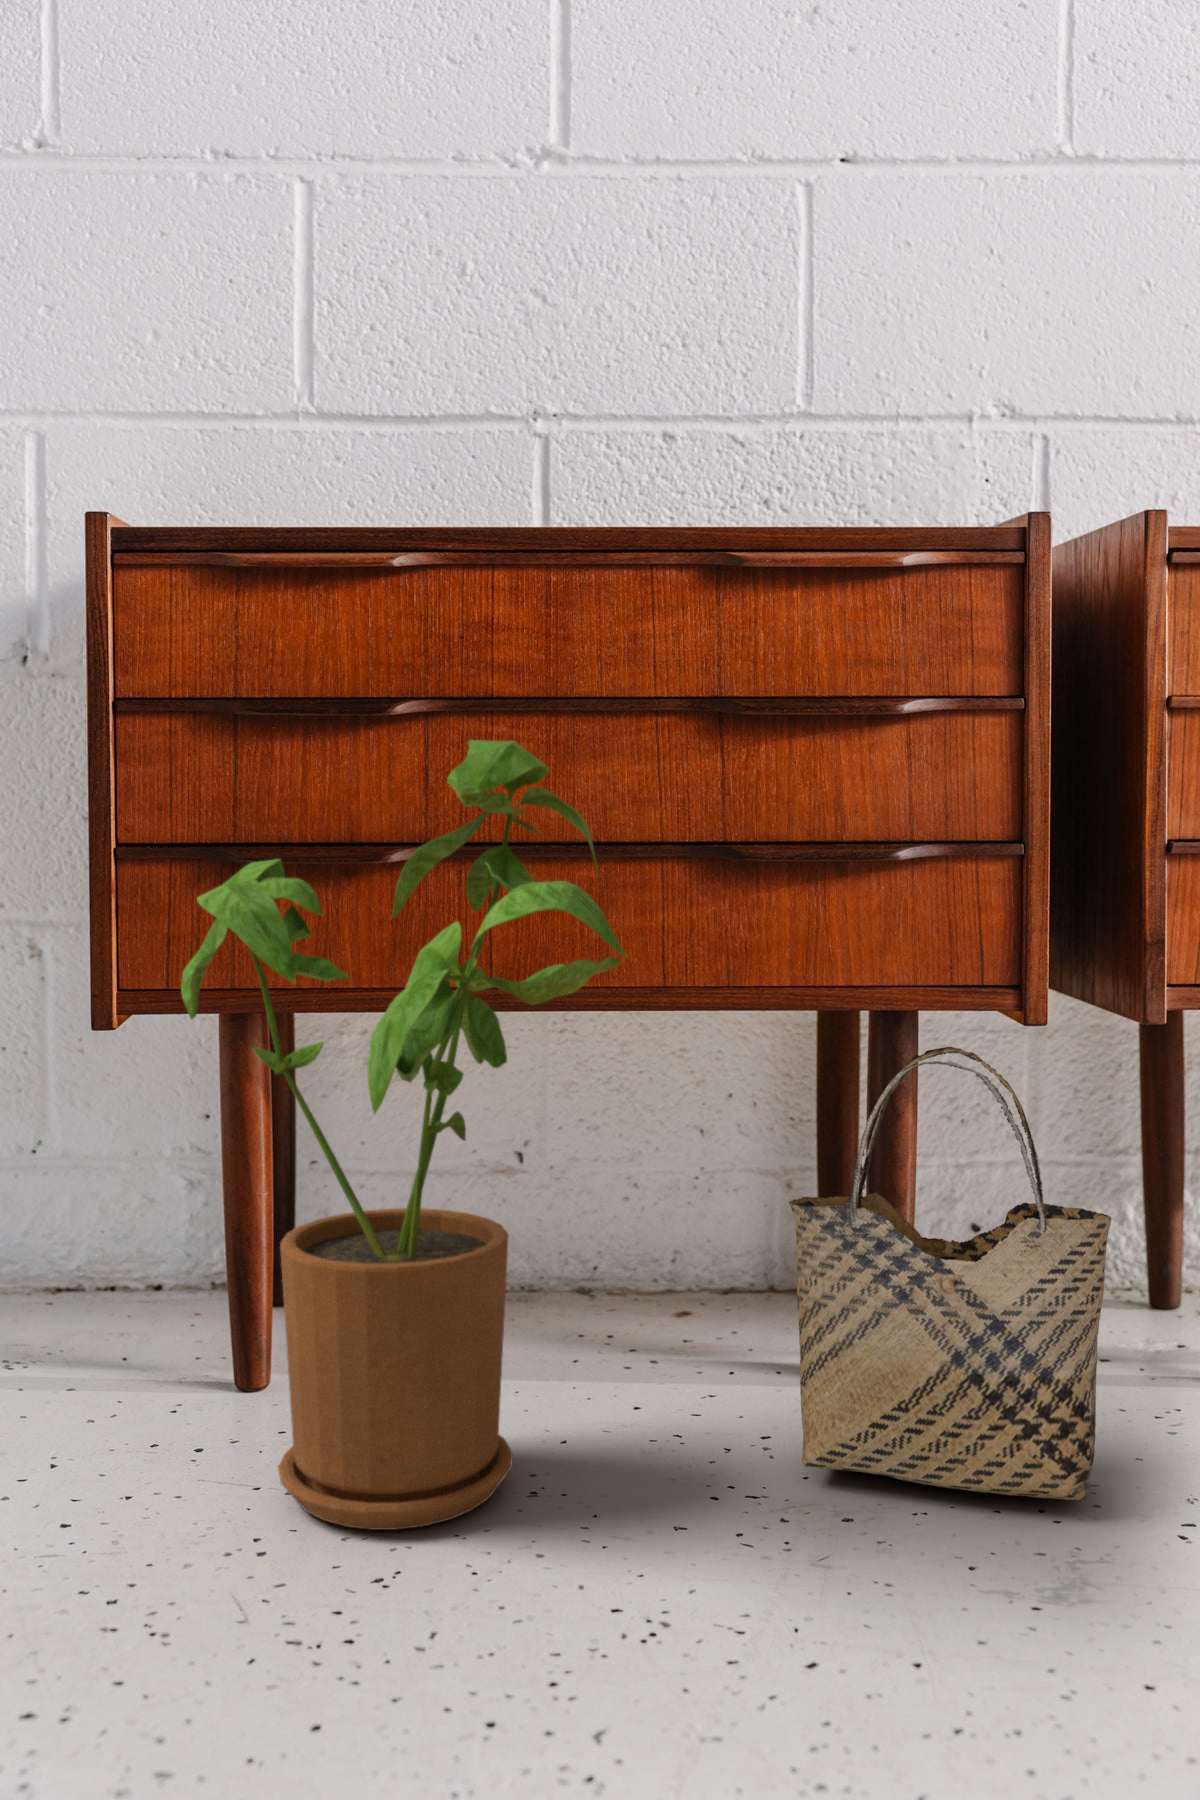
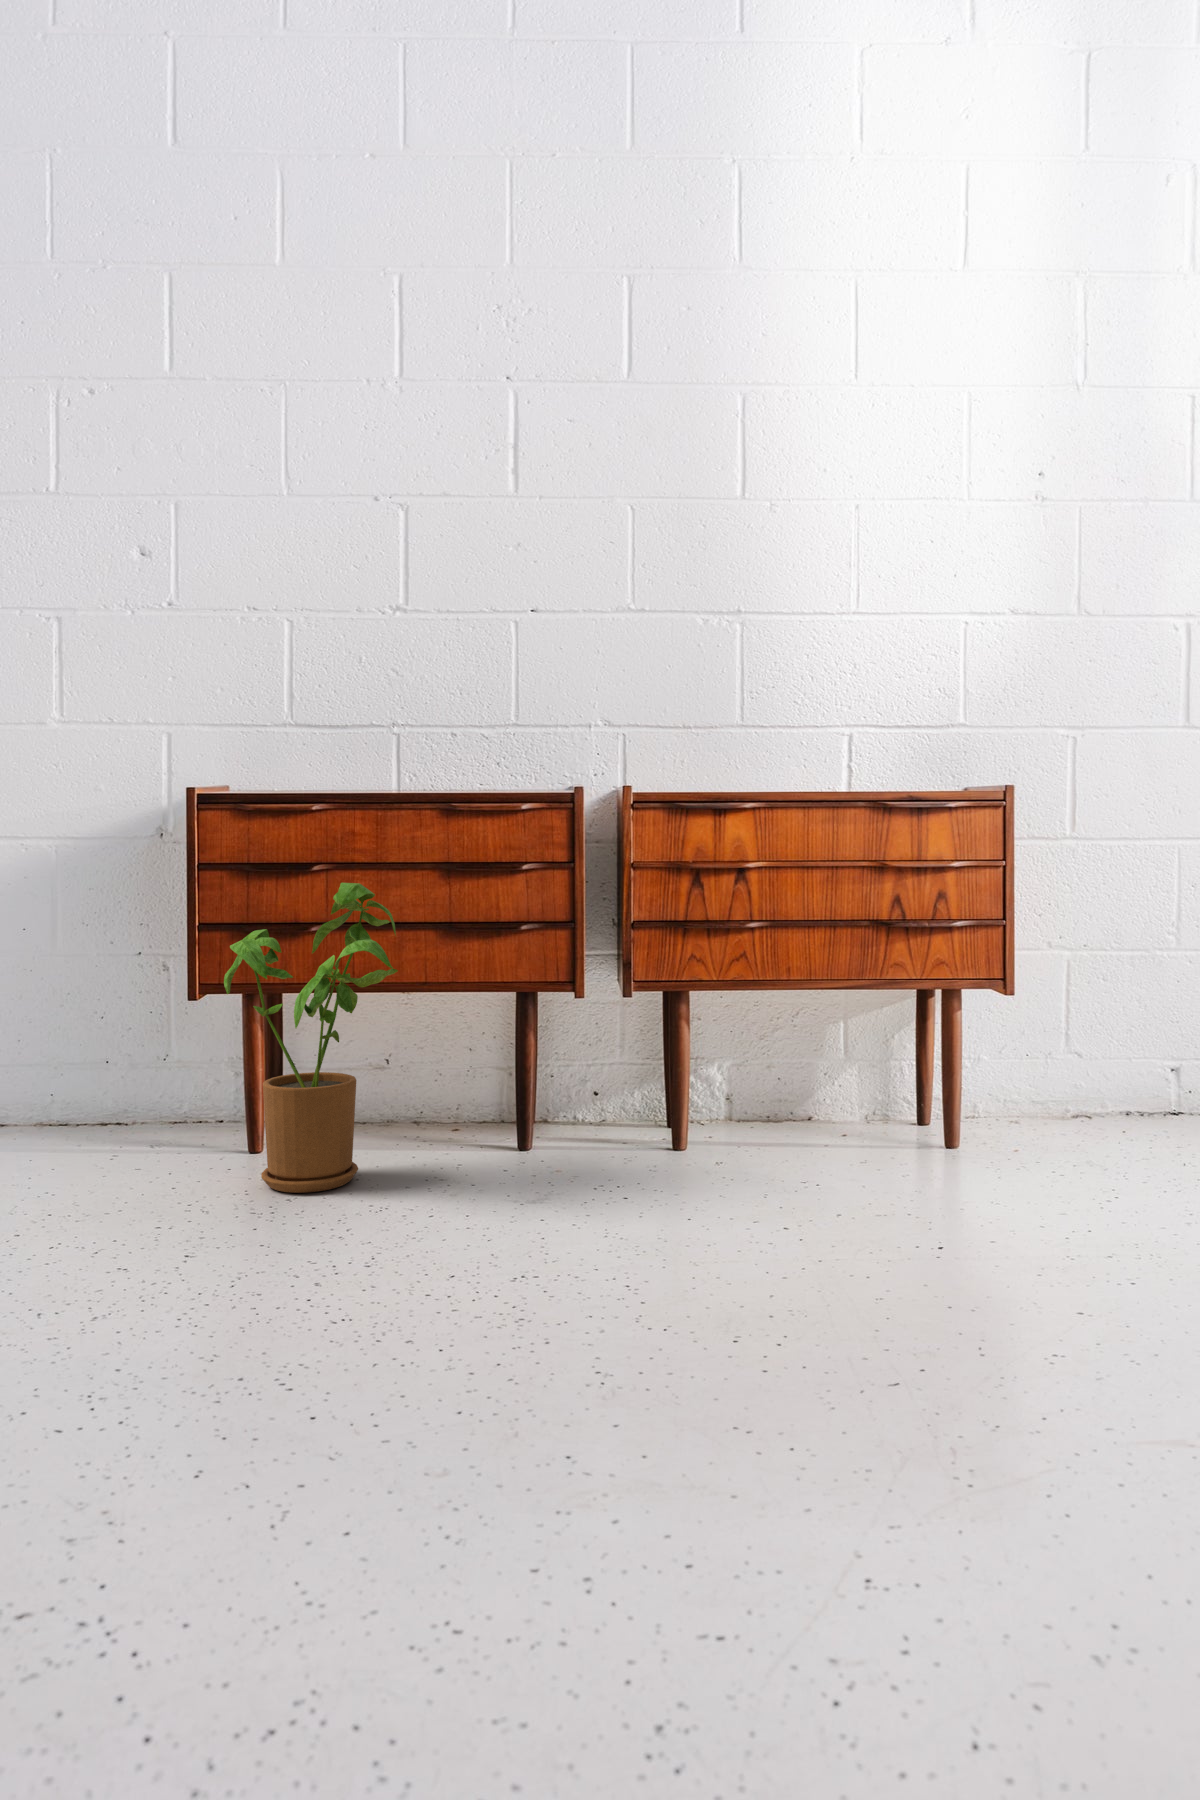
woven basket: present [788,1047,1111,1500] -> none [472,1005,596,1180]

